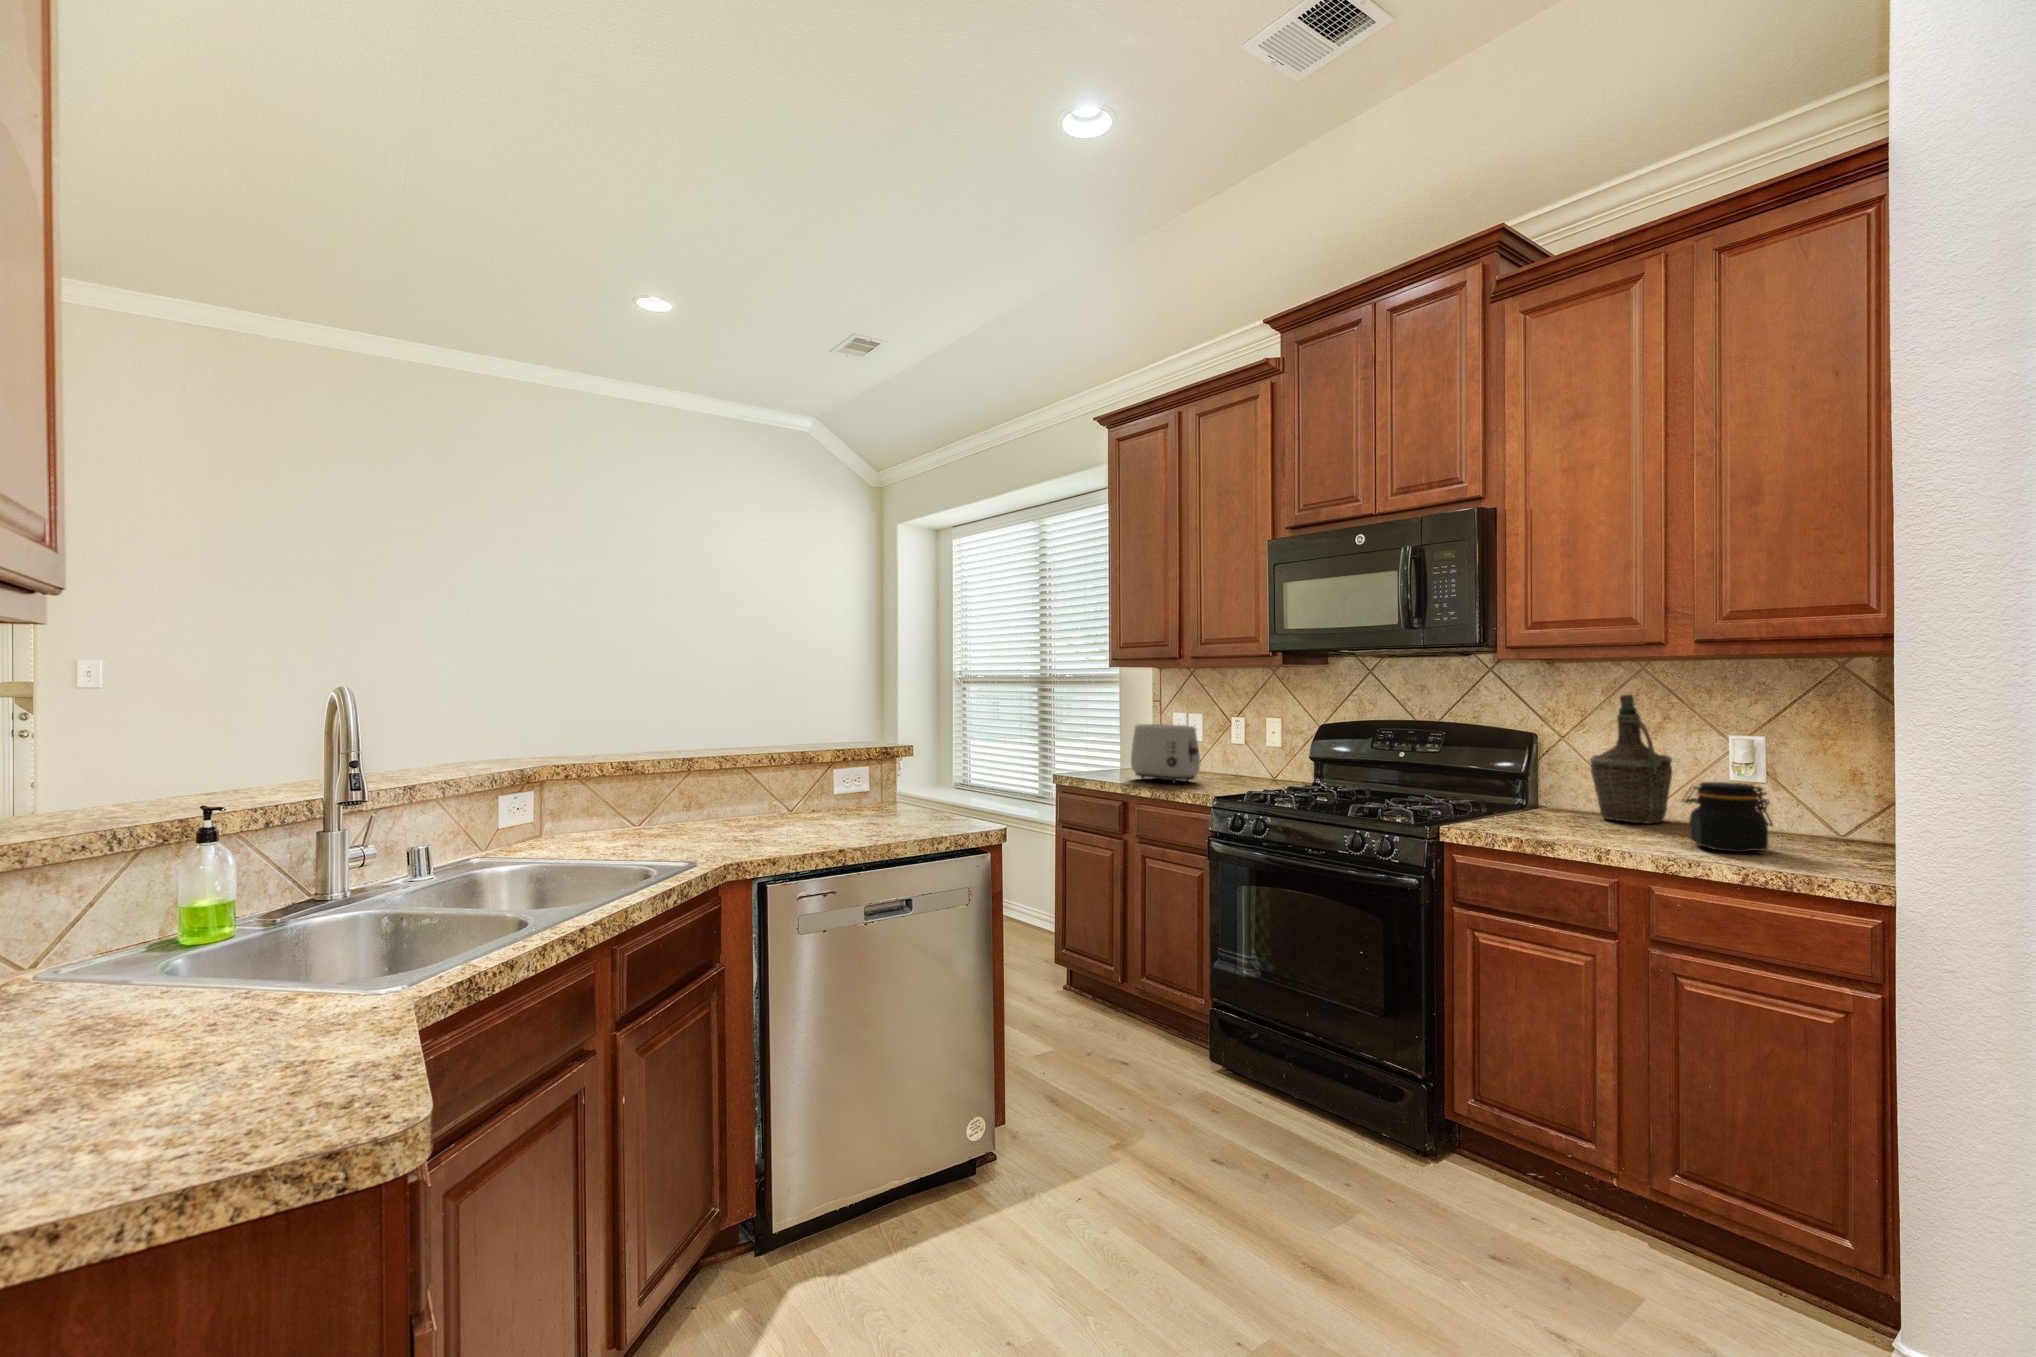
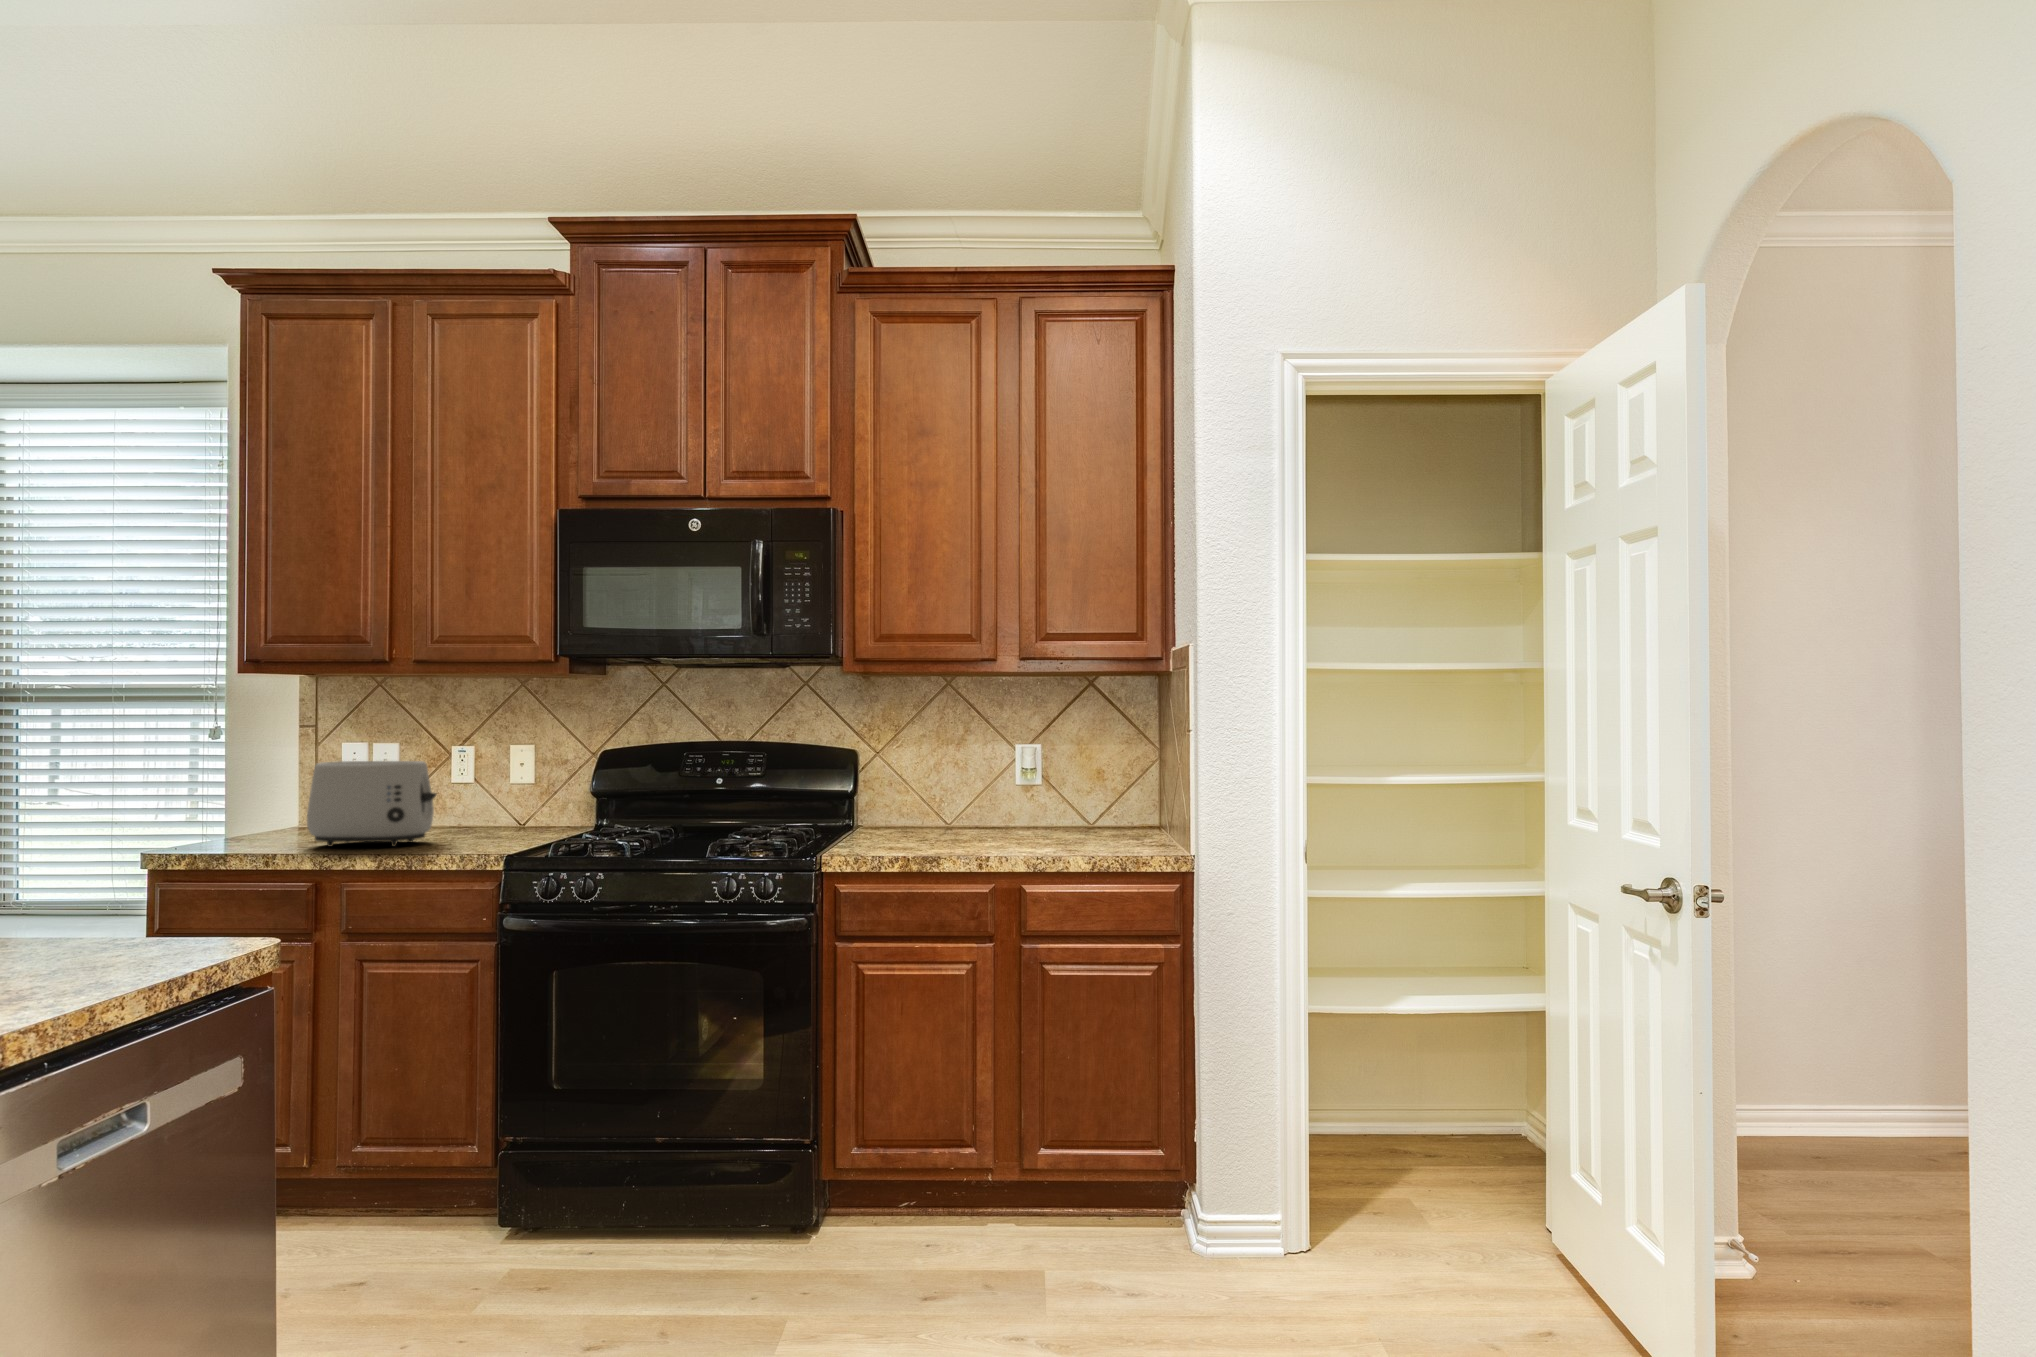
bottle: present [1590,694,1672,824] -> none [922,707,988,830]
jar: present [1683,782,1773,852] -> none [1032,784,1092,844]

